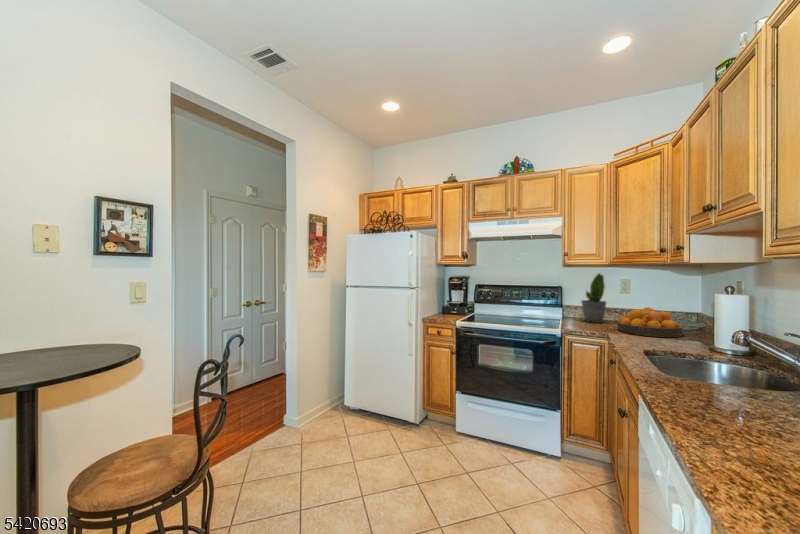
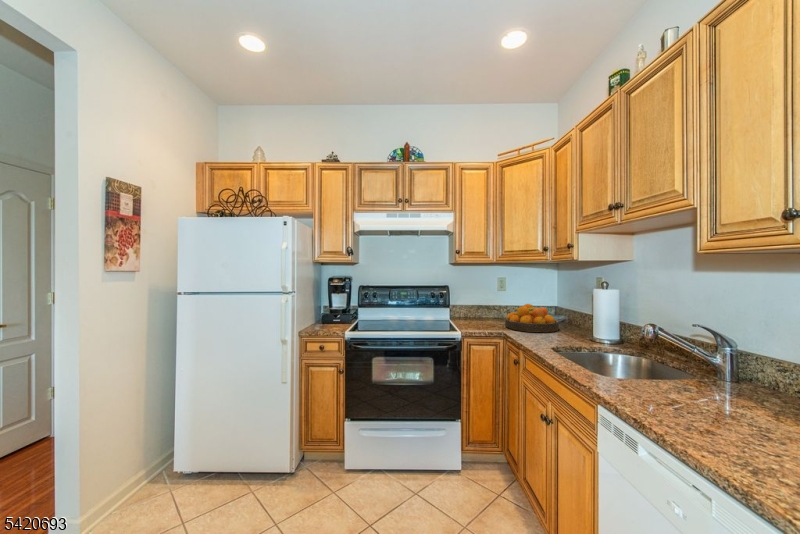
potted plant: present [581,273,606,323] -> none [467,270,490,321]

